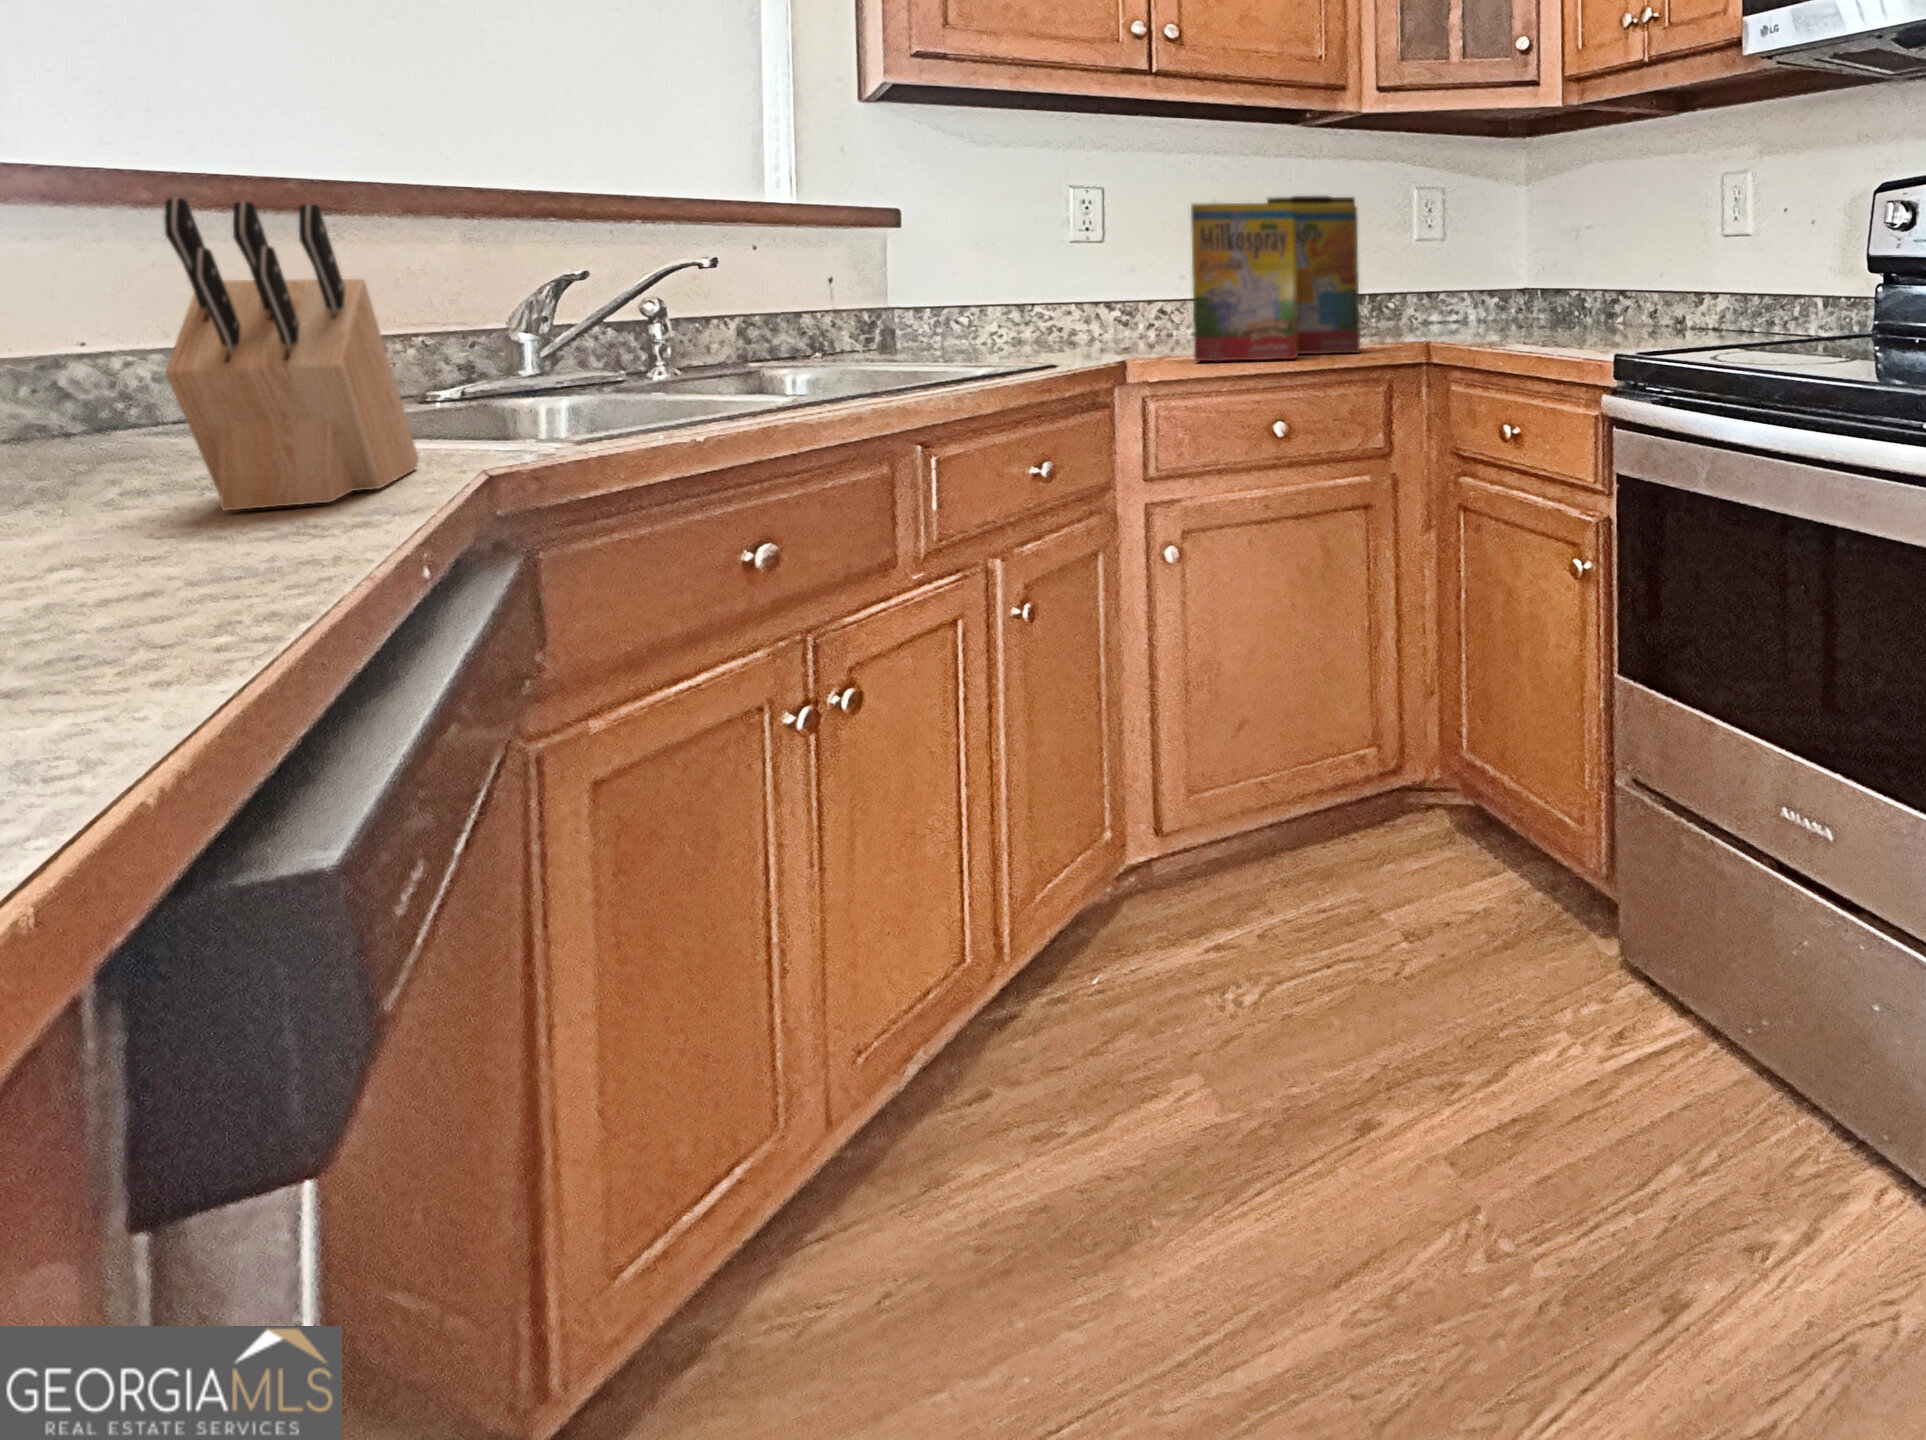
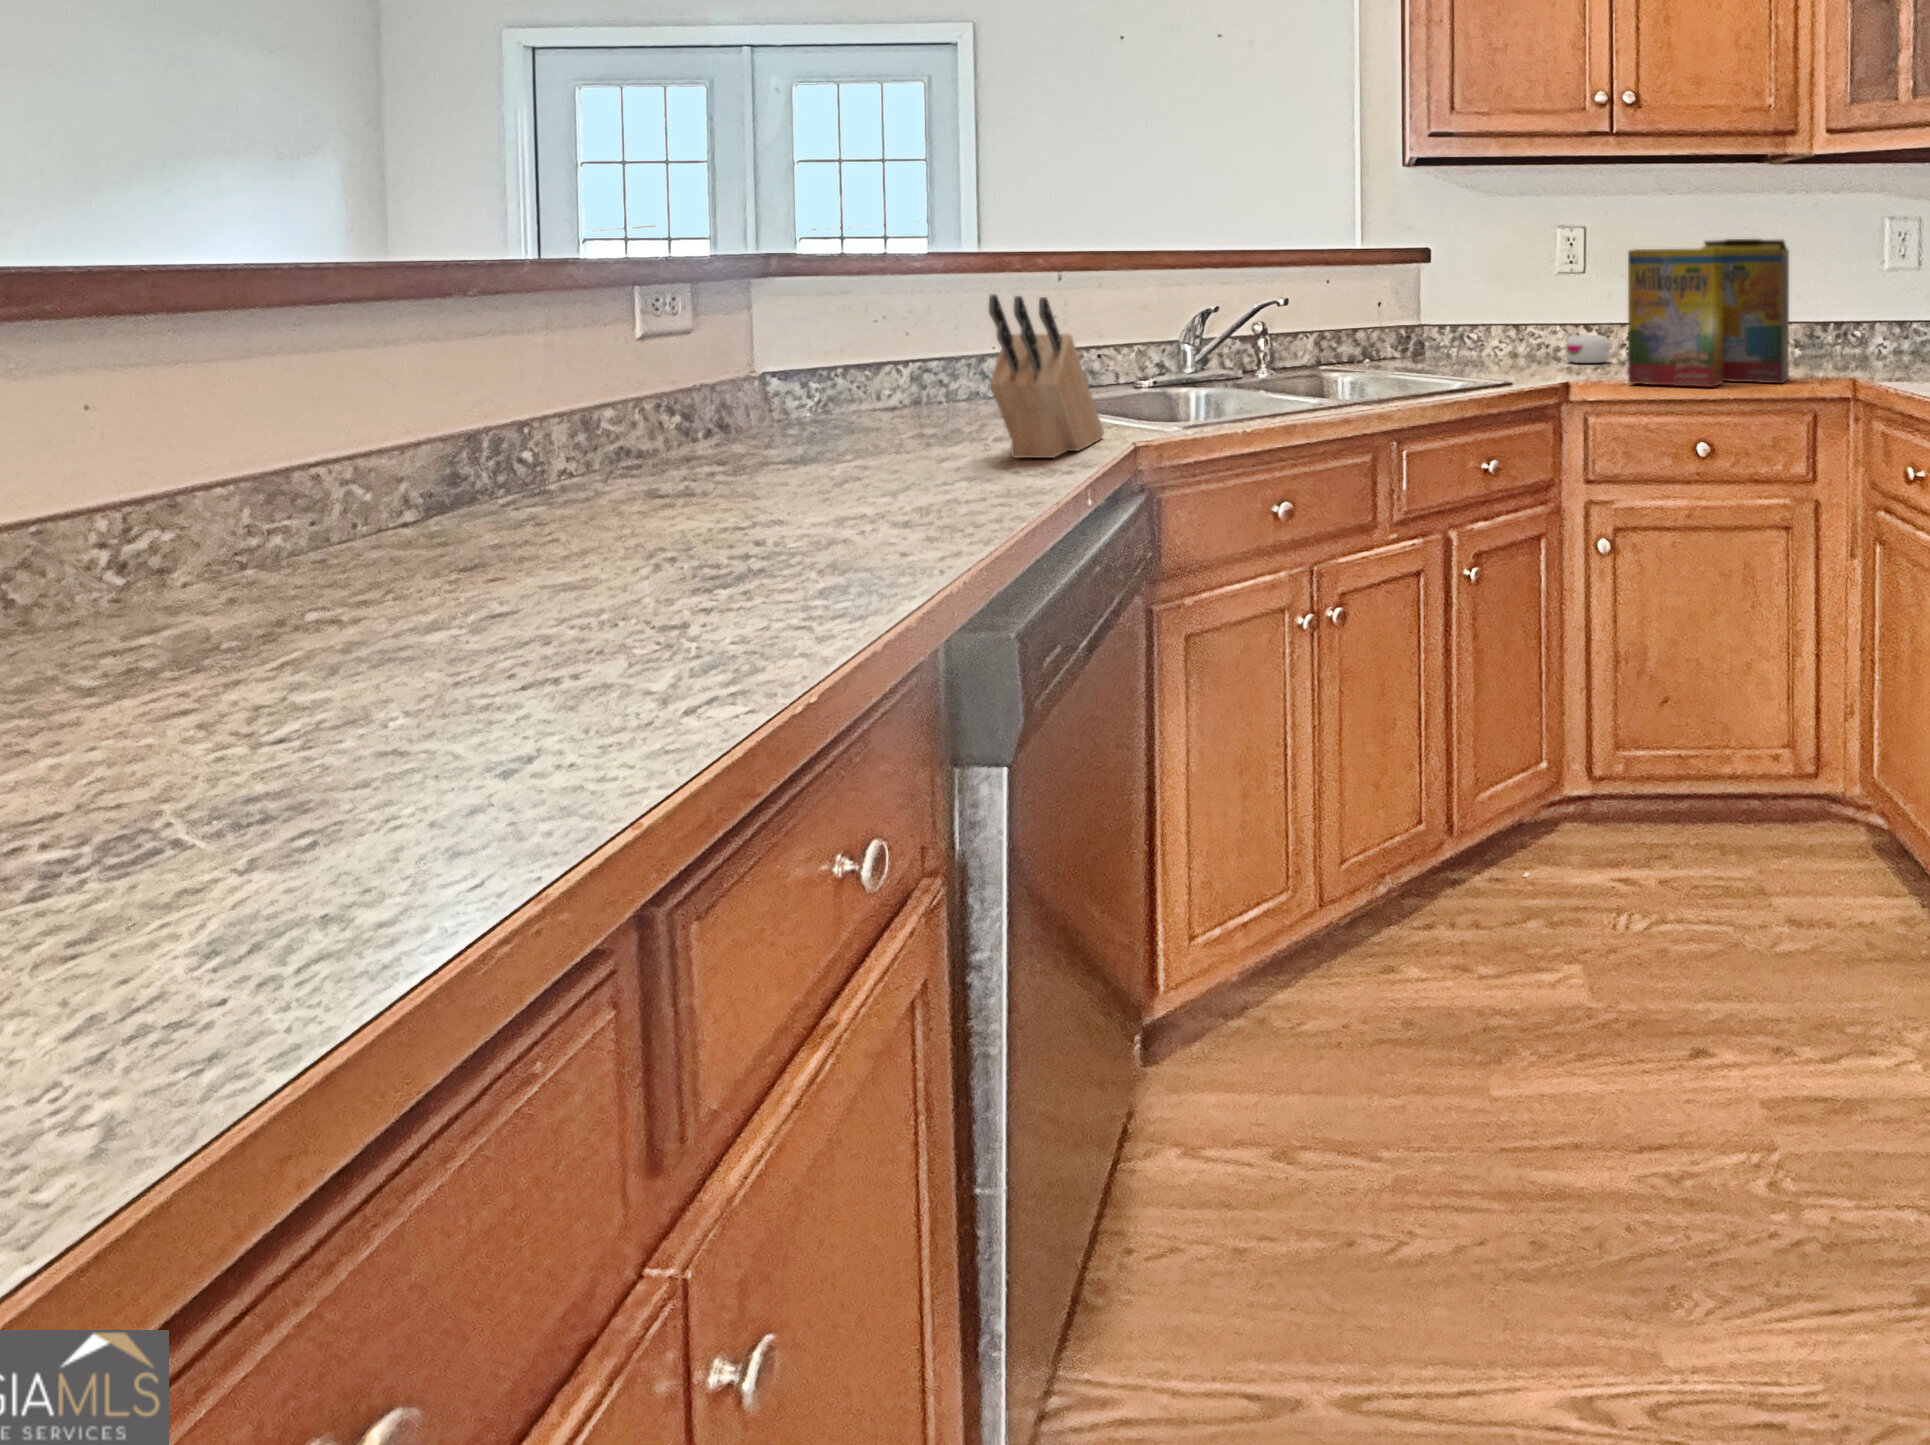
mug: none [1083,316,1150,348] -> present [1565,335,1618,363]

